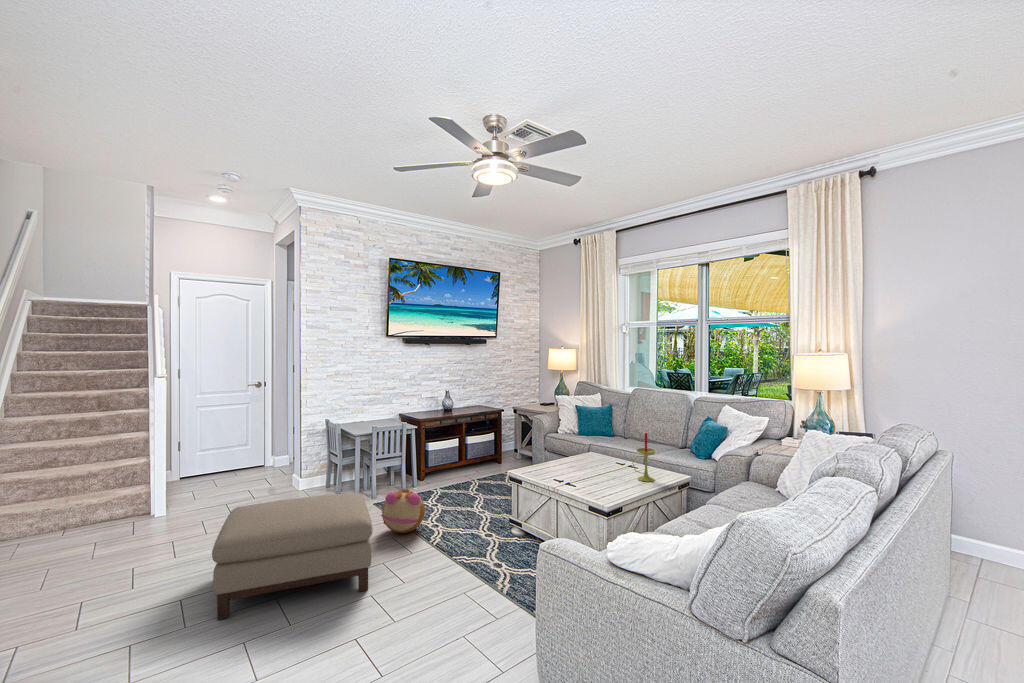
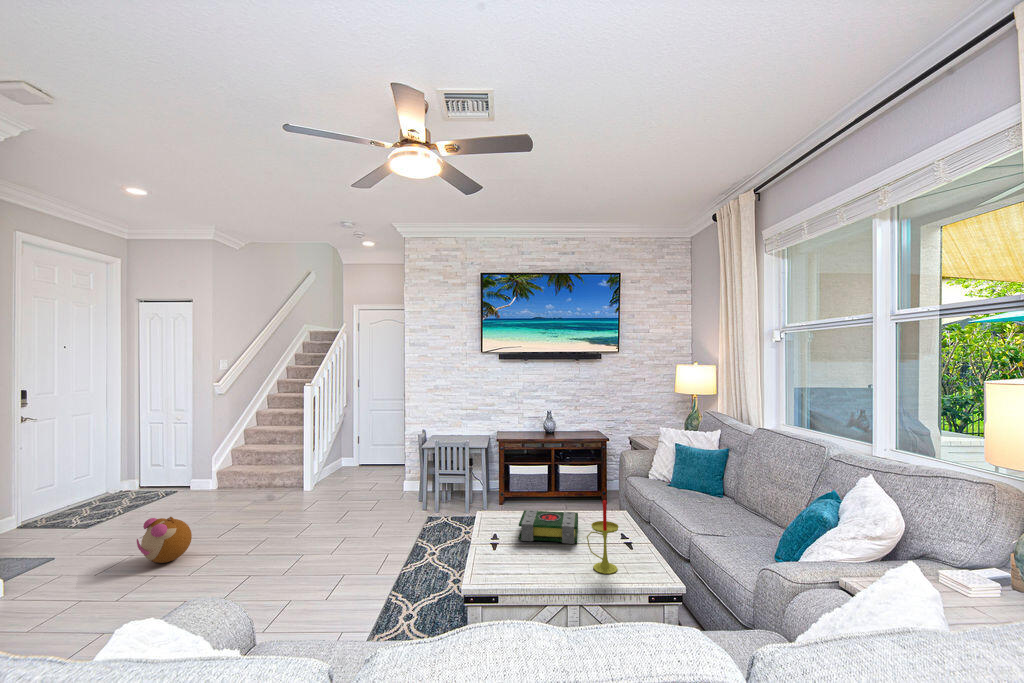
book: none [548,454,604,479] -> present [519,510,578,544]
plush toy: present [381,489,425,533] -> present [137,517,192,563]
ottoman: present [212,493,373,620] -> none [201,497,357,598]

